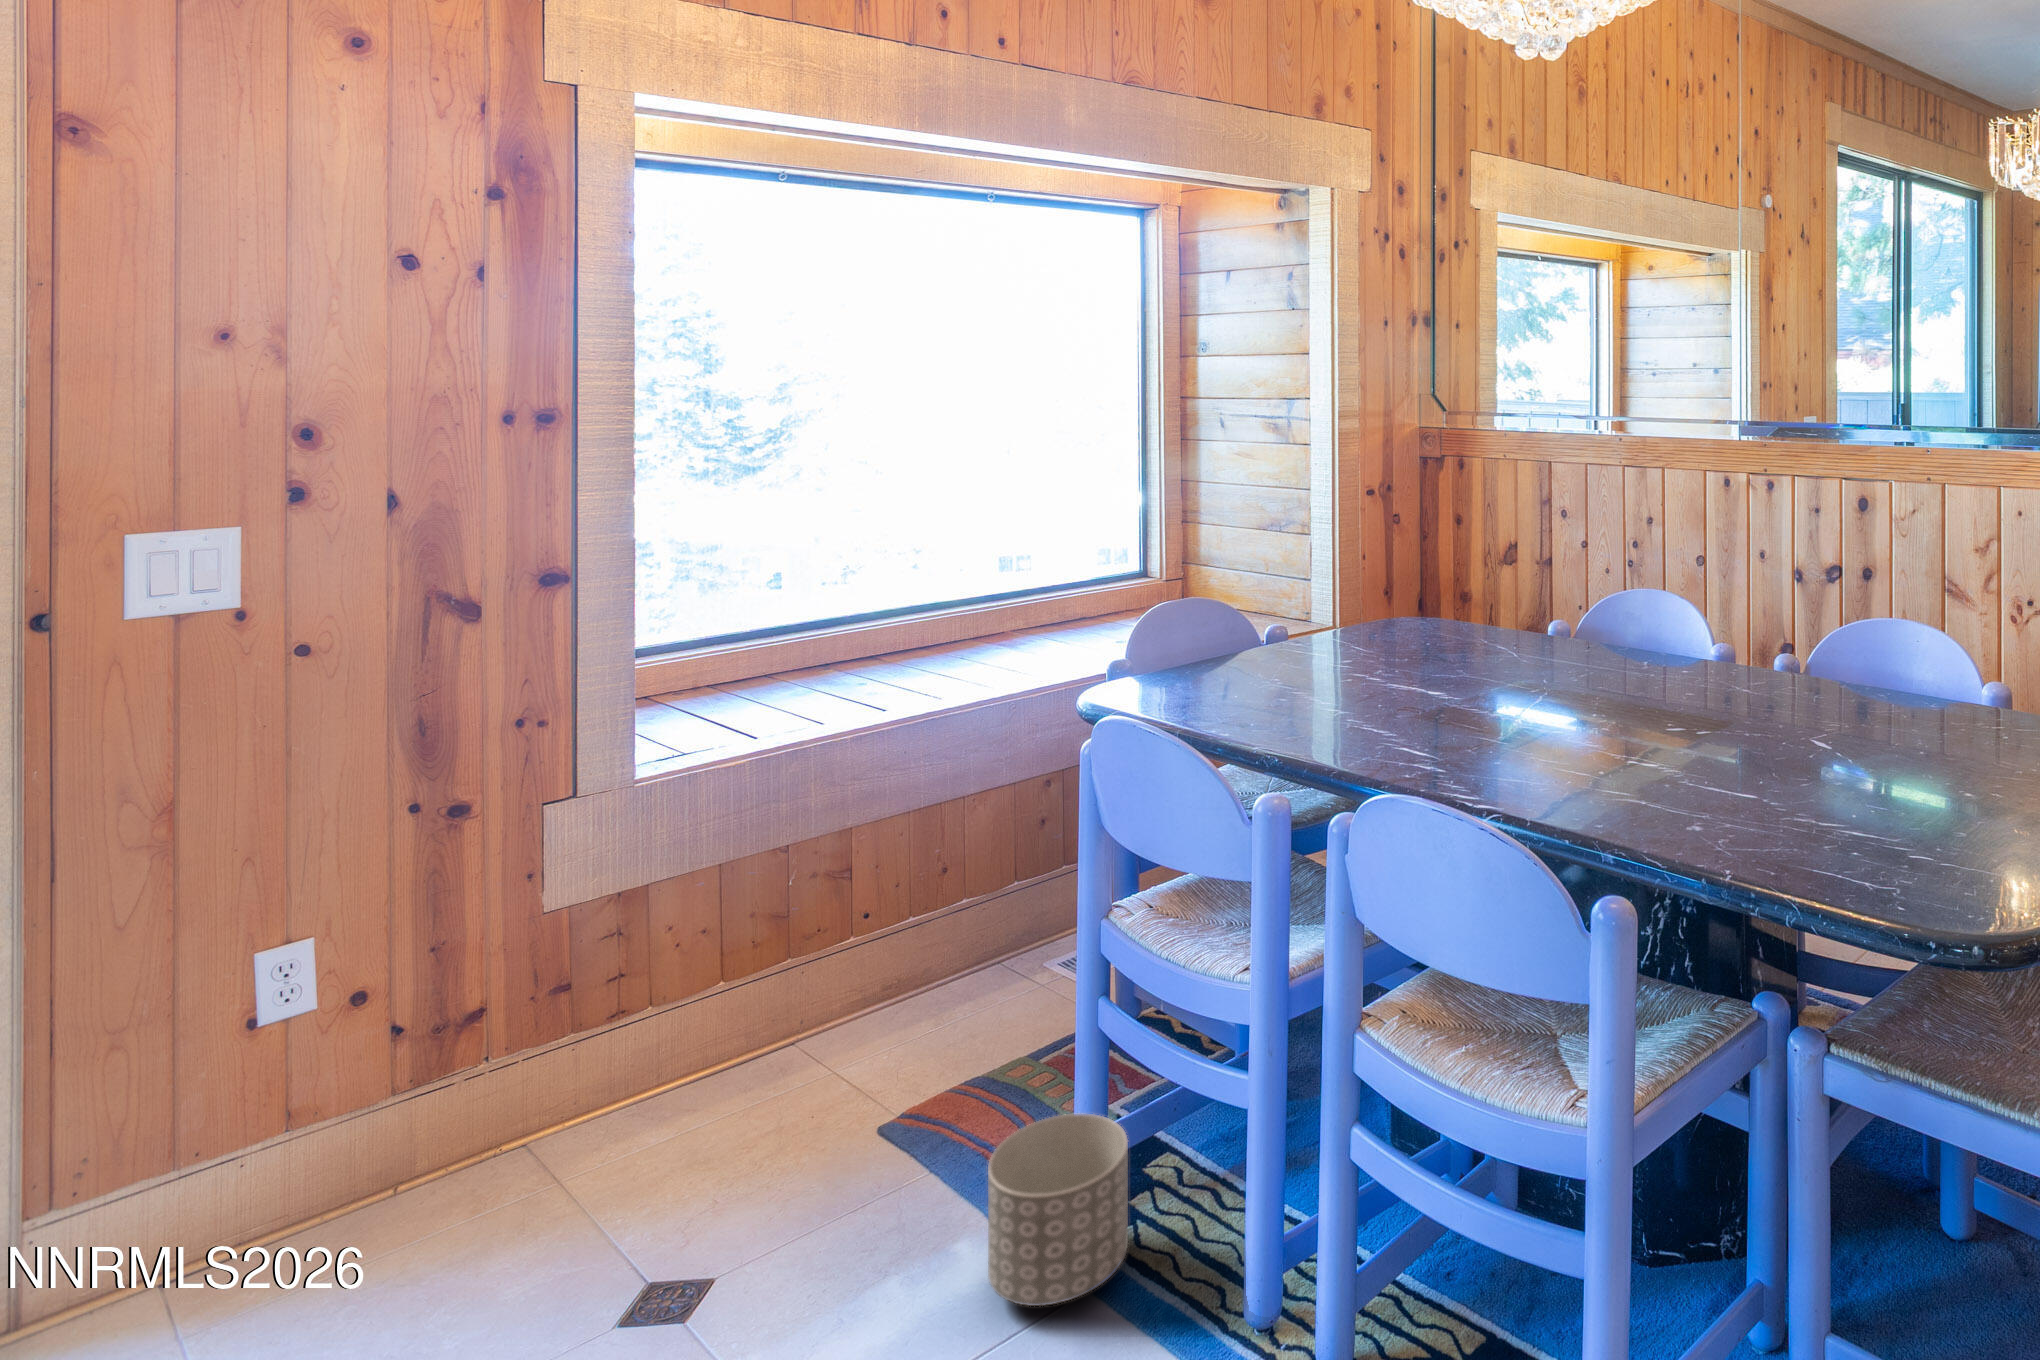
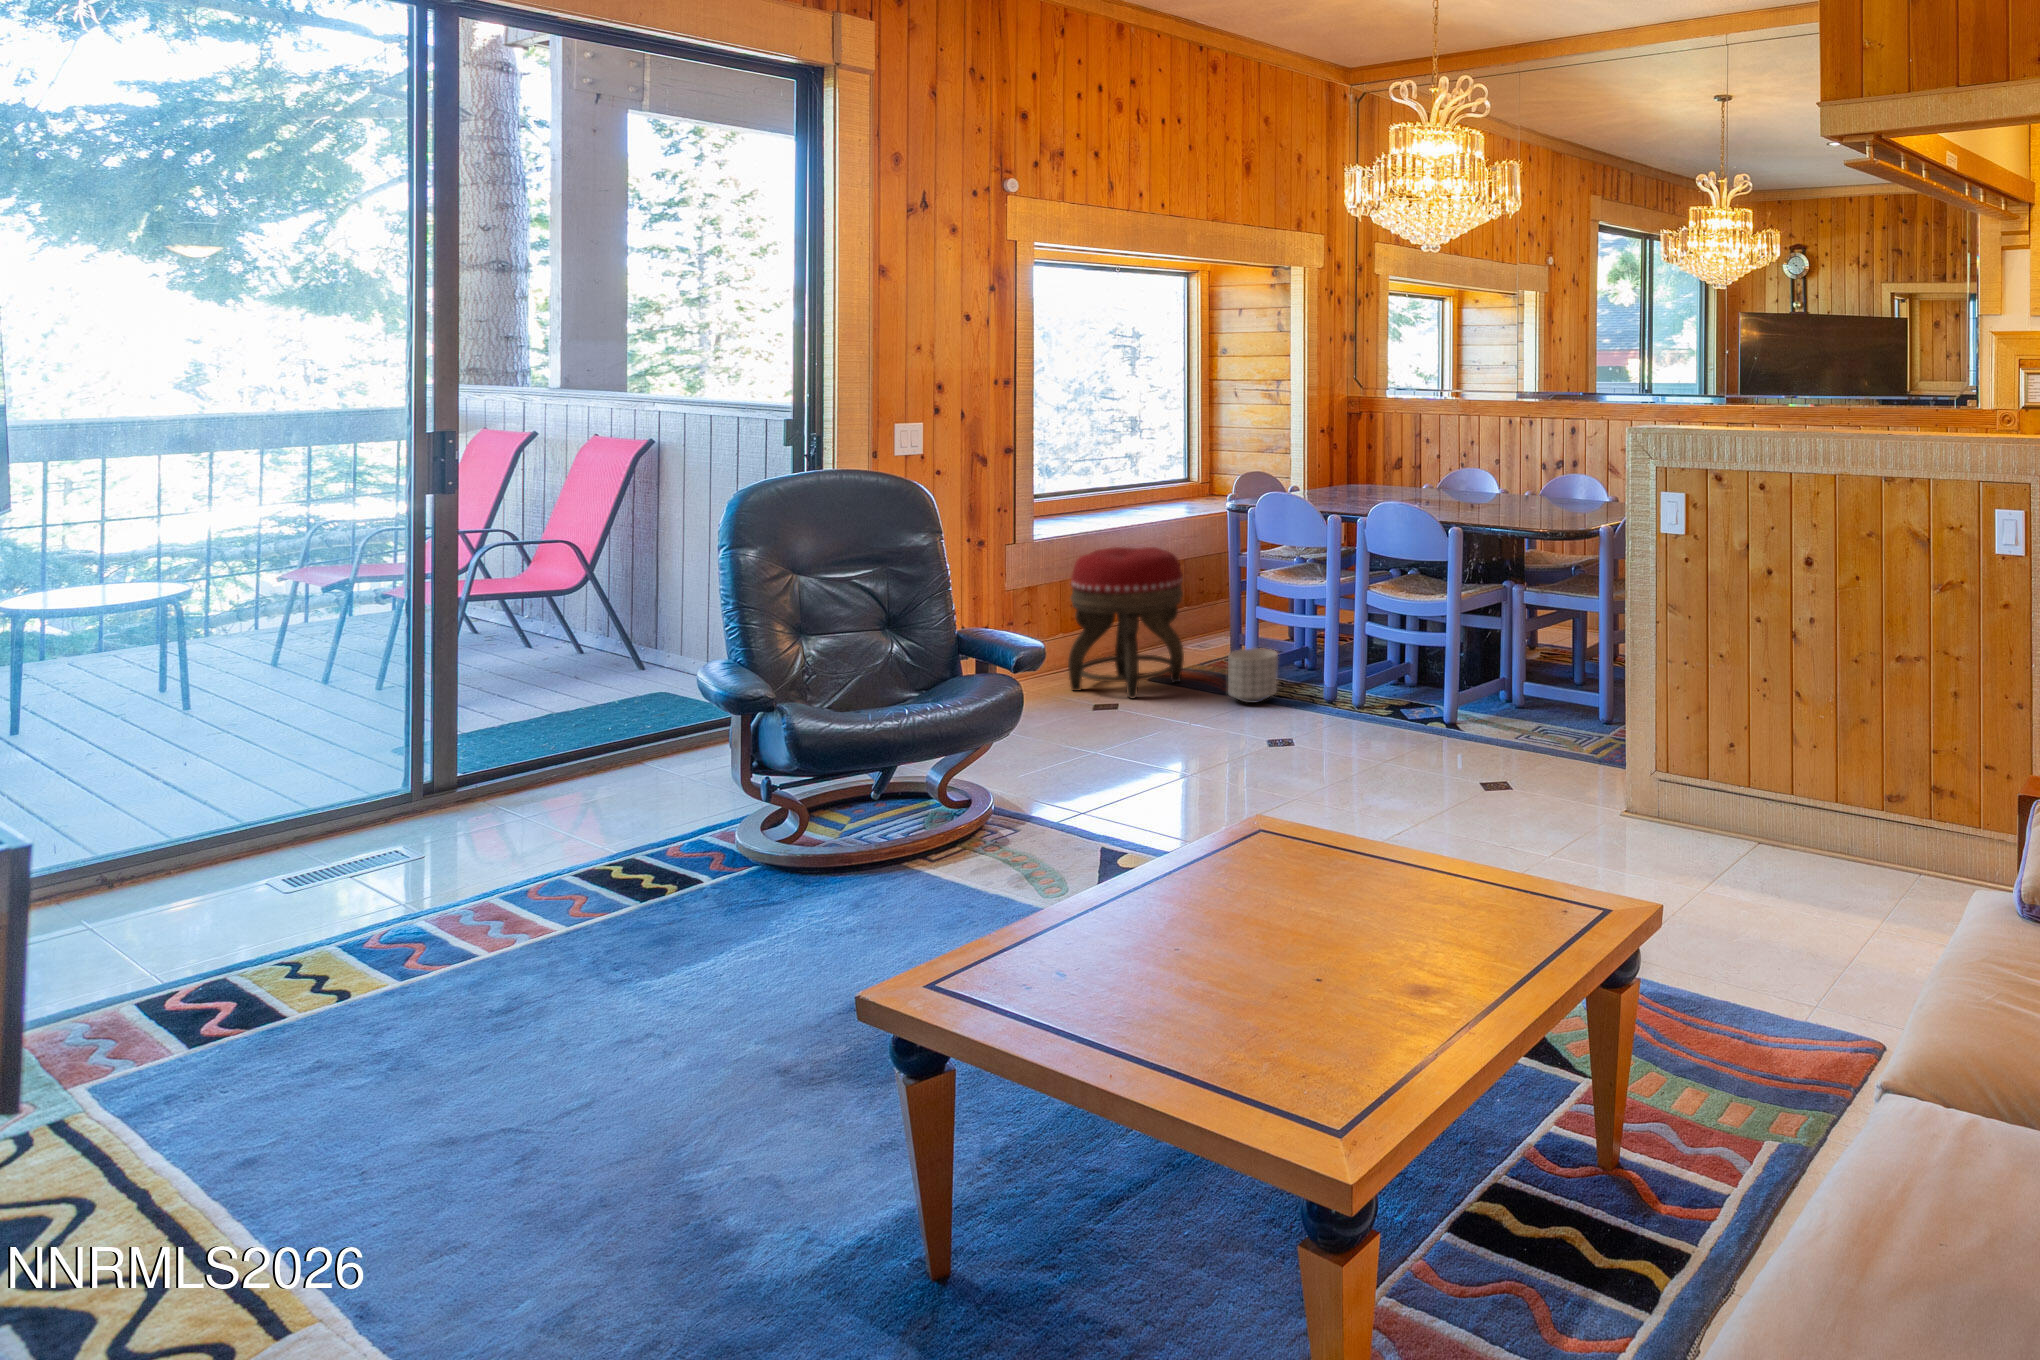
footstool: none [642,800,950,1248] -> present [1068,547,1184,698]

